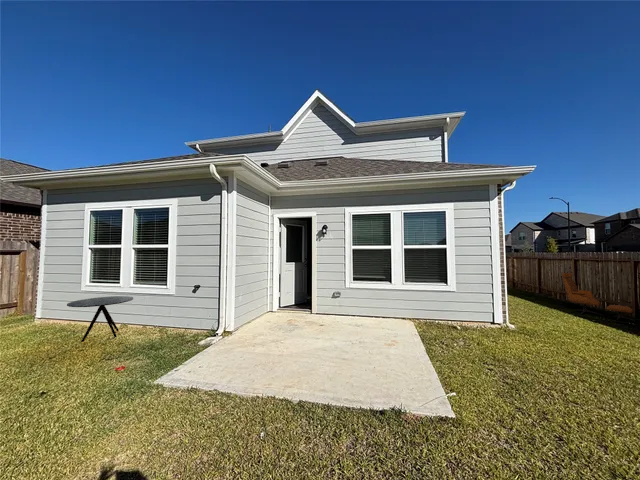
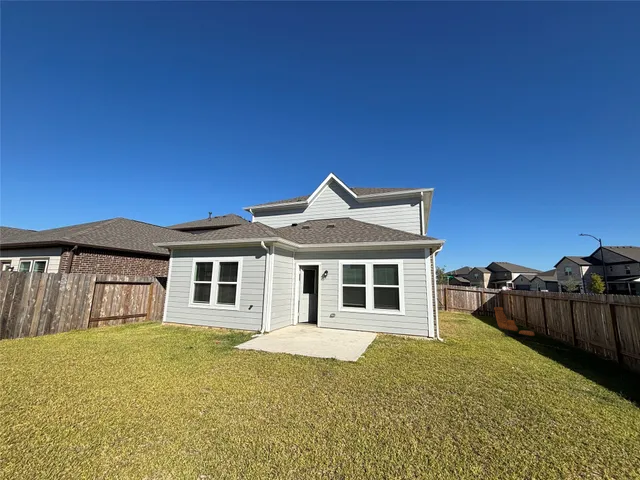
round table: present [67,296,133,342] -> none [187,310,217,333]

